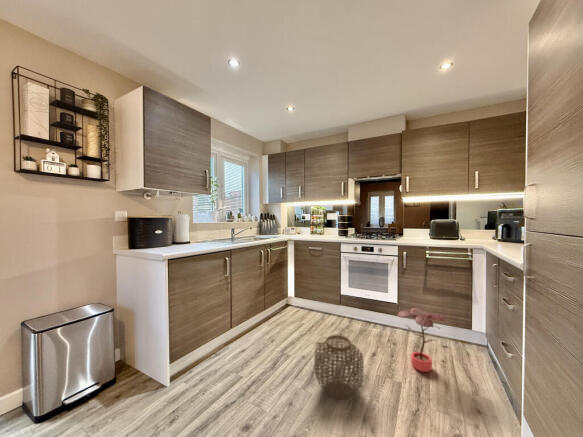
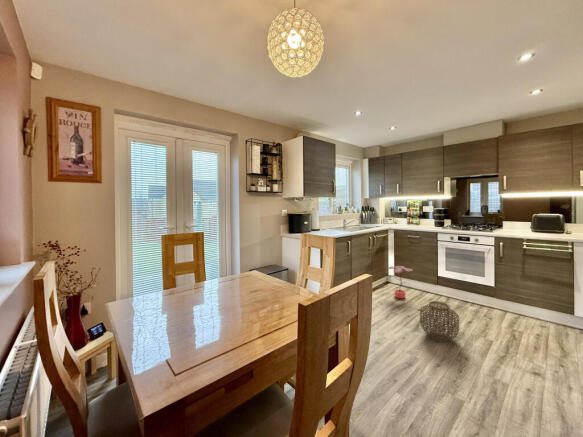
potted plant: present [398,308,446,372] -> present [388,266,413,298]

